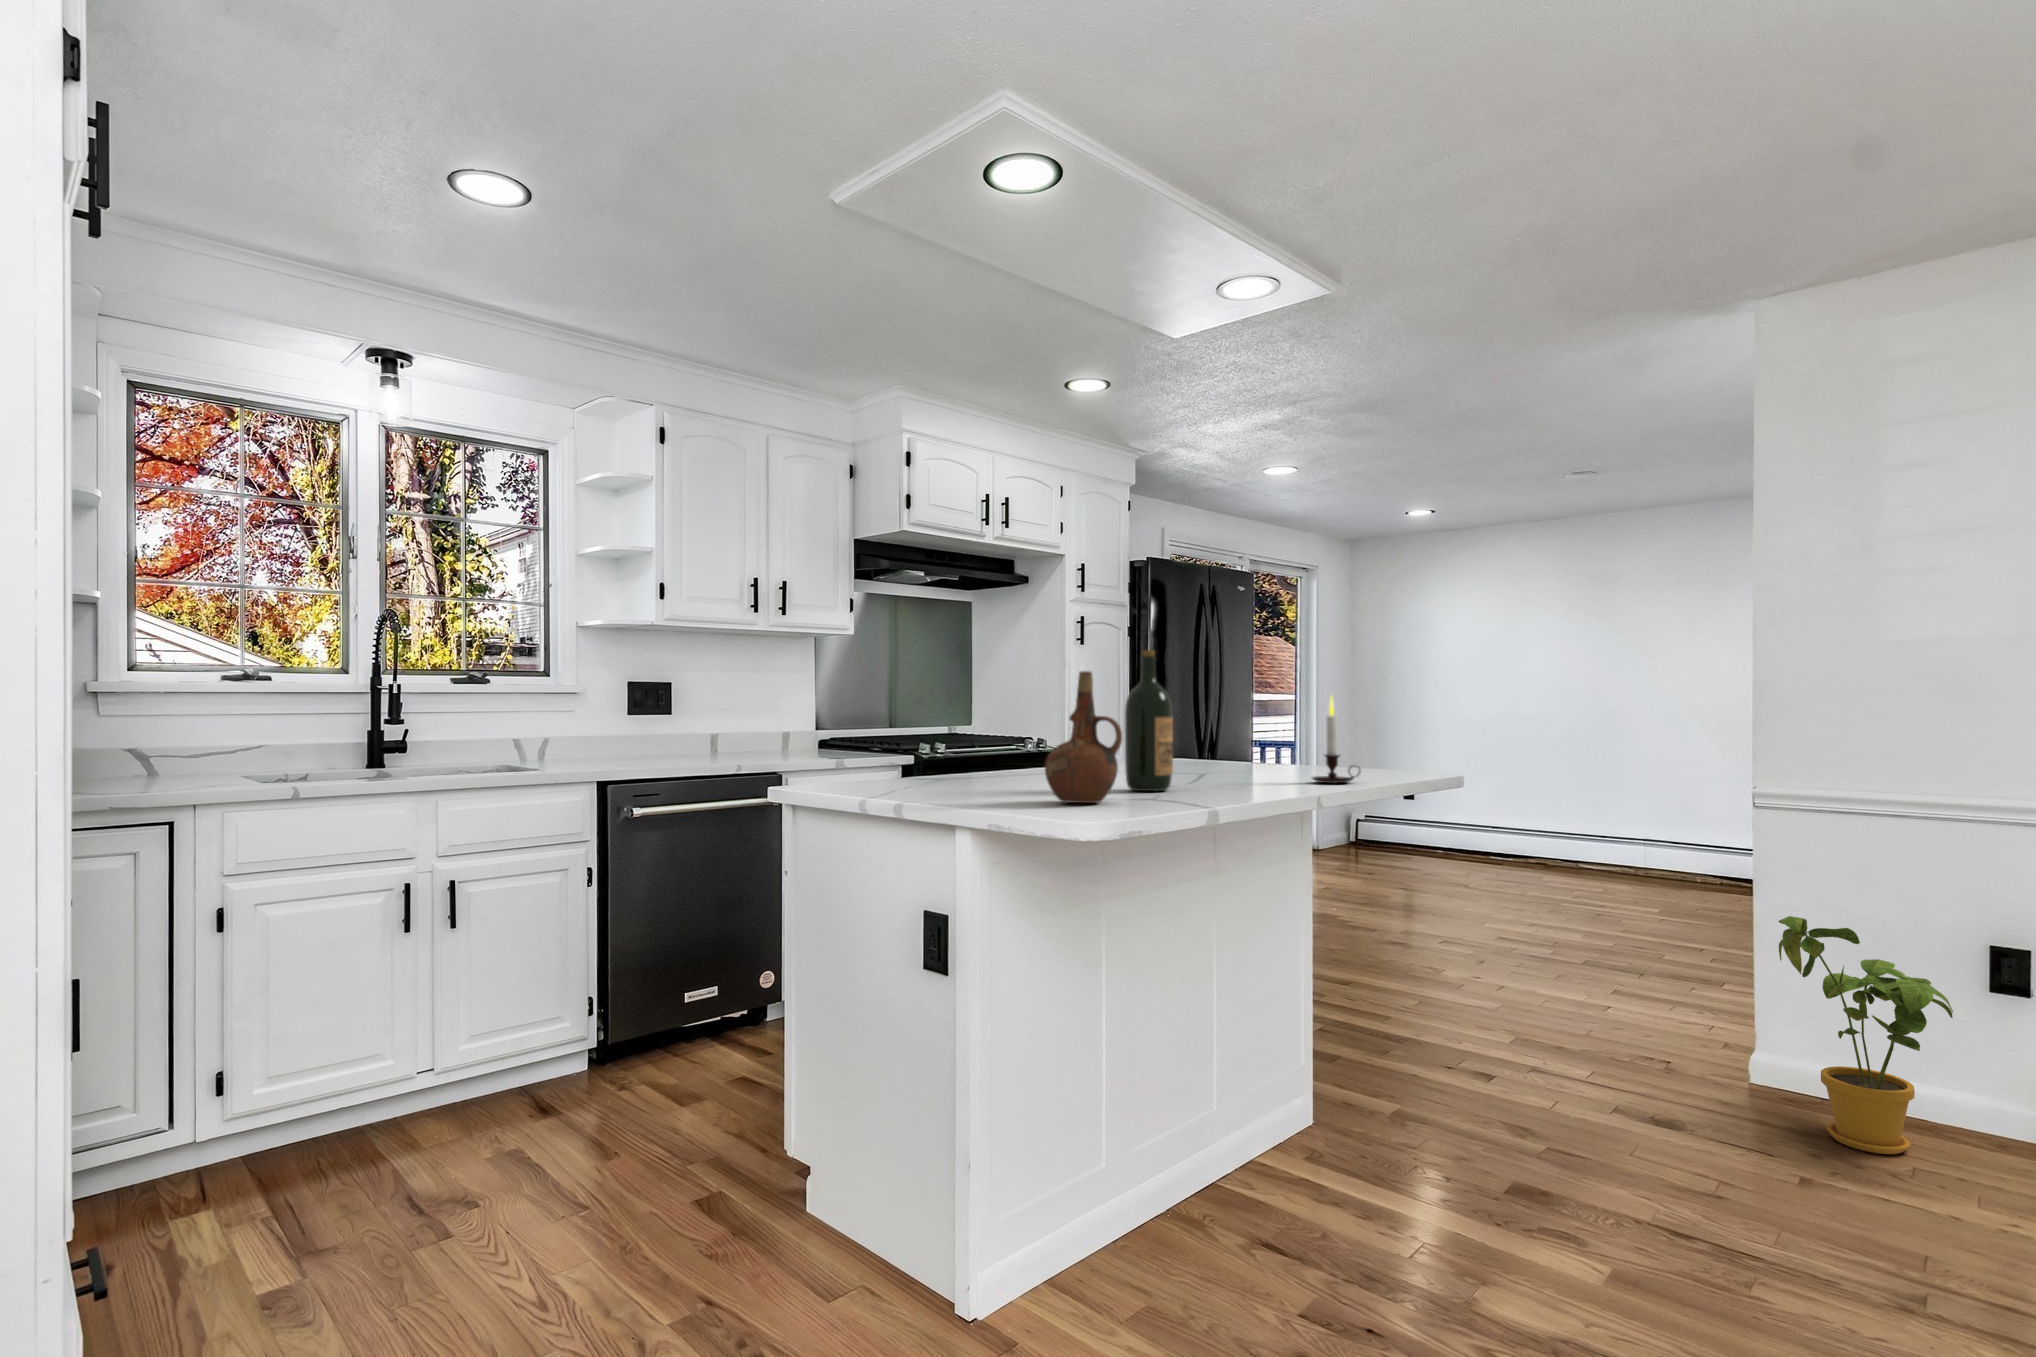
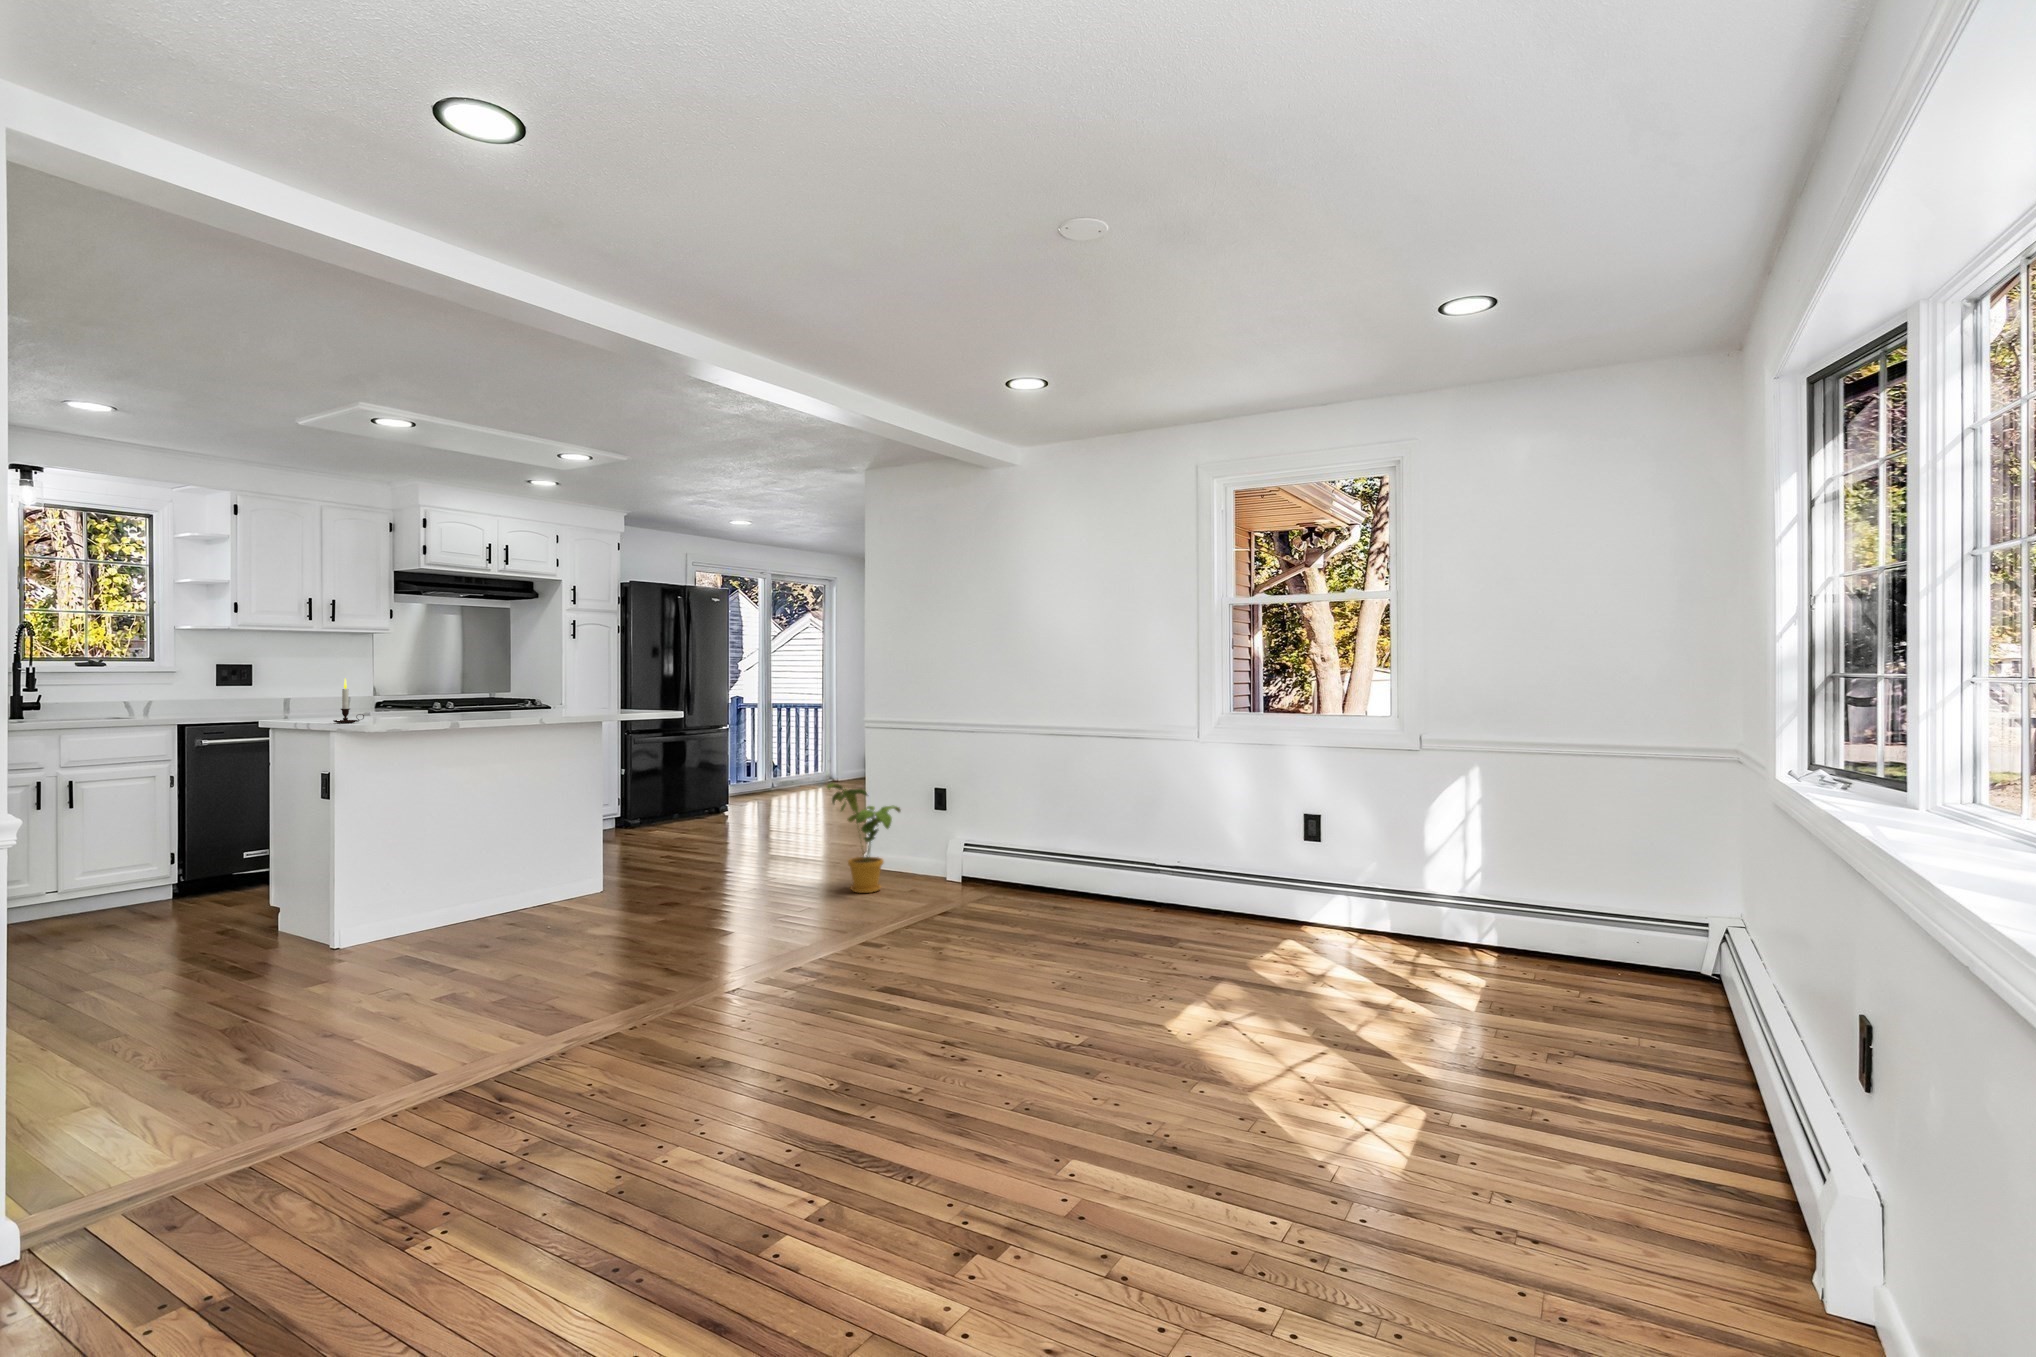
wine bottle: present [1125,650,1173,791] -> none [439,654,464,722]
ceramic pitcher: present [1045,671,1122,803] -> none [371,666,410,725]
candle: present [1311,697,1359,783] -> present [333,678,364,723]

